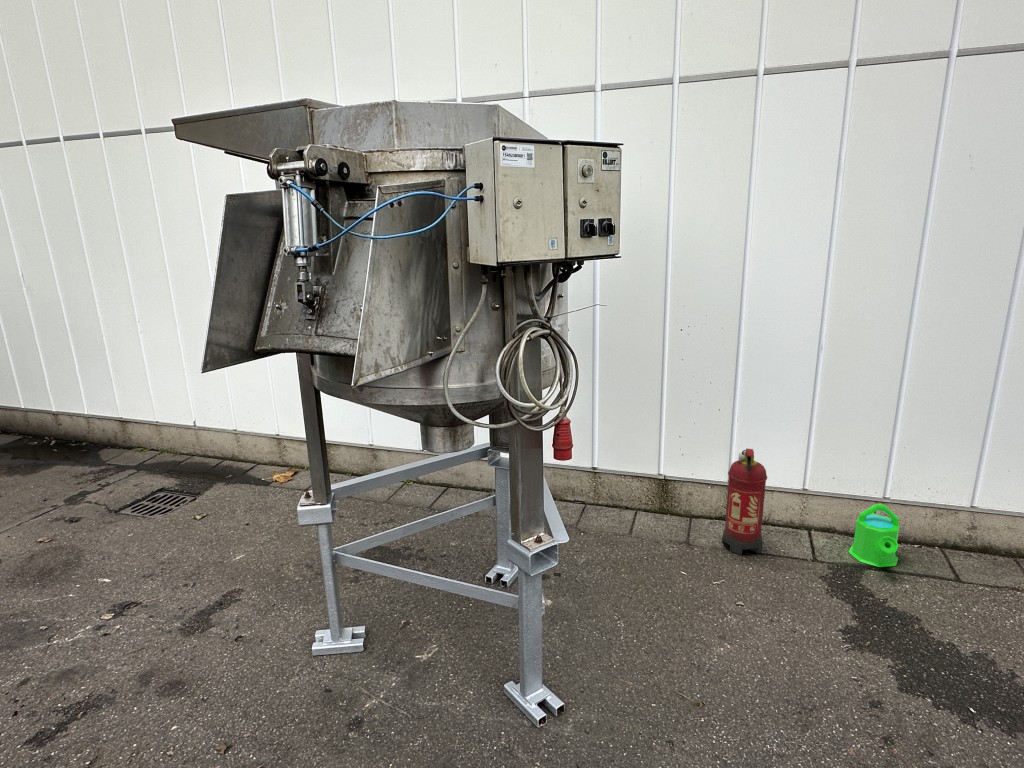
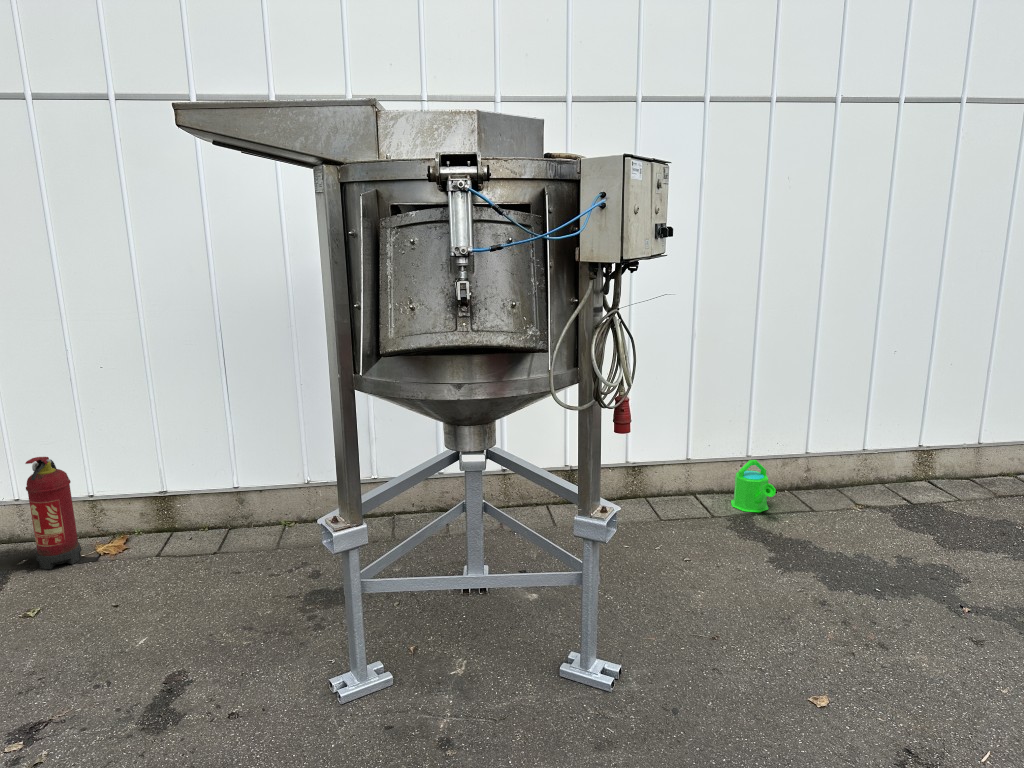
fire extinguisher: present [722,449,767,555] -> present [25,457,82,570]

